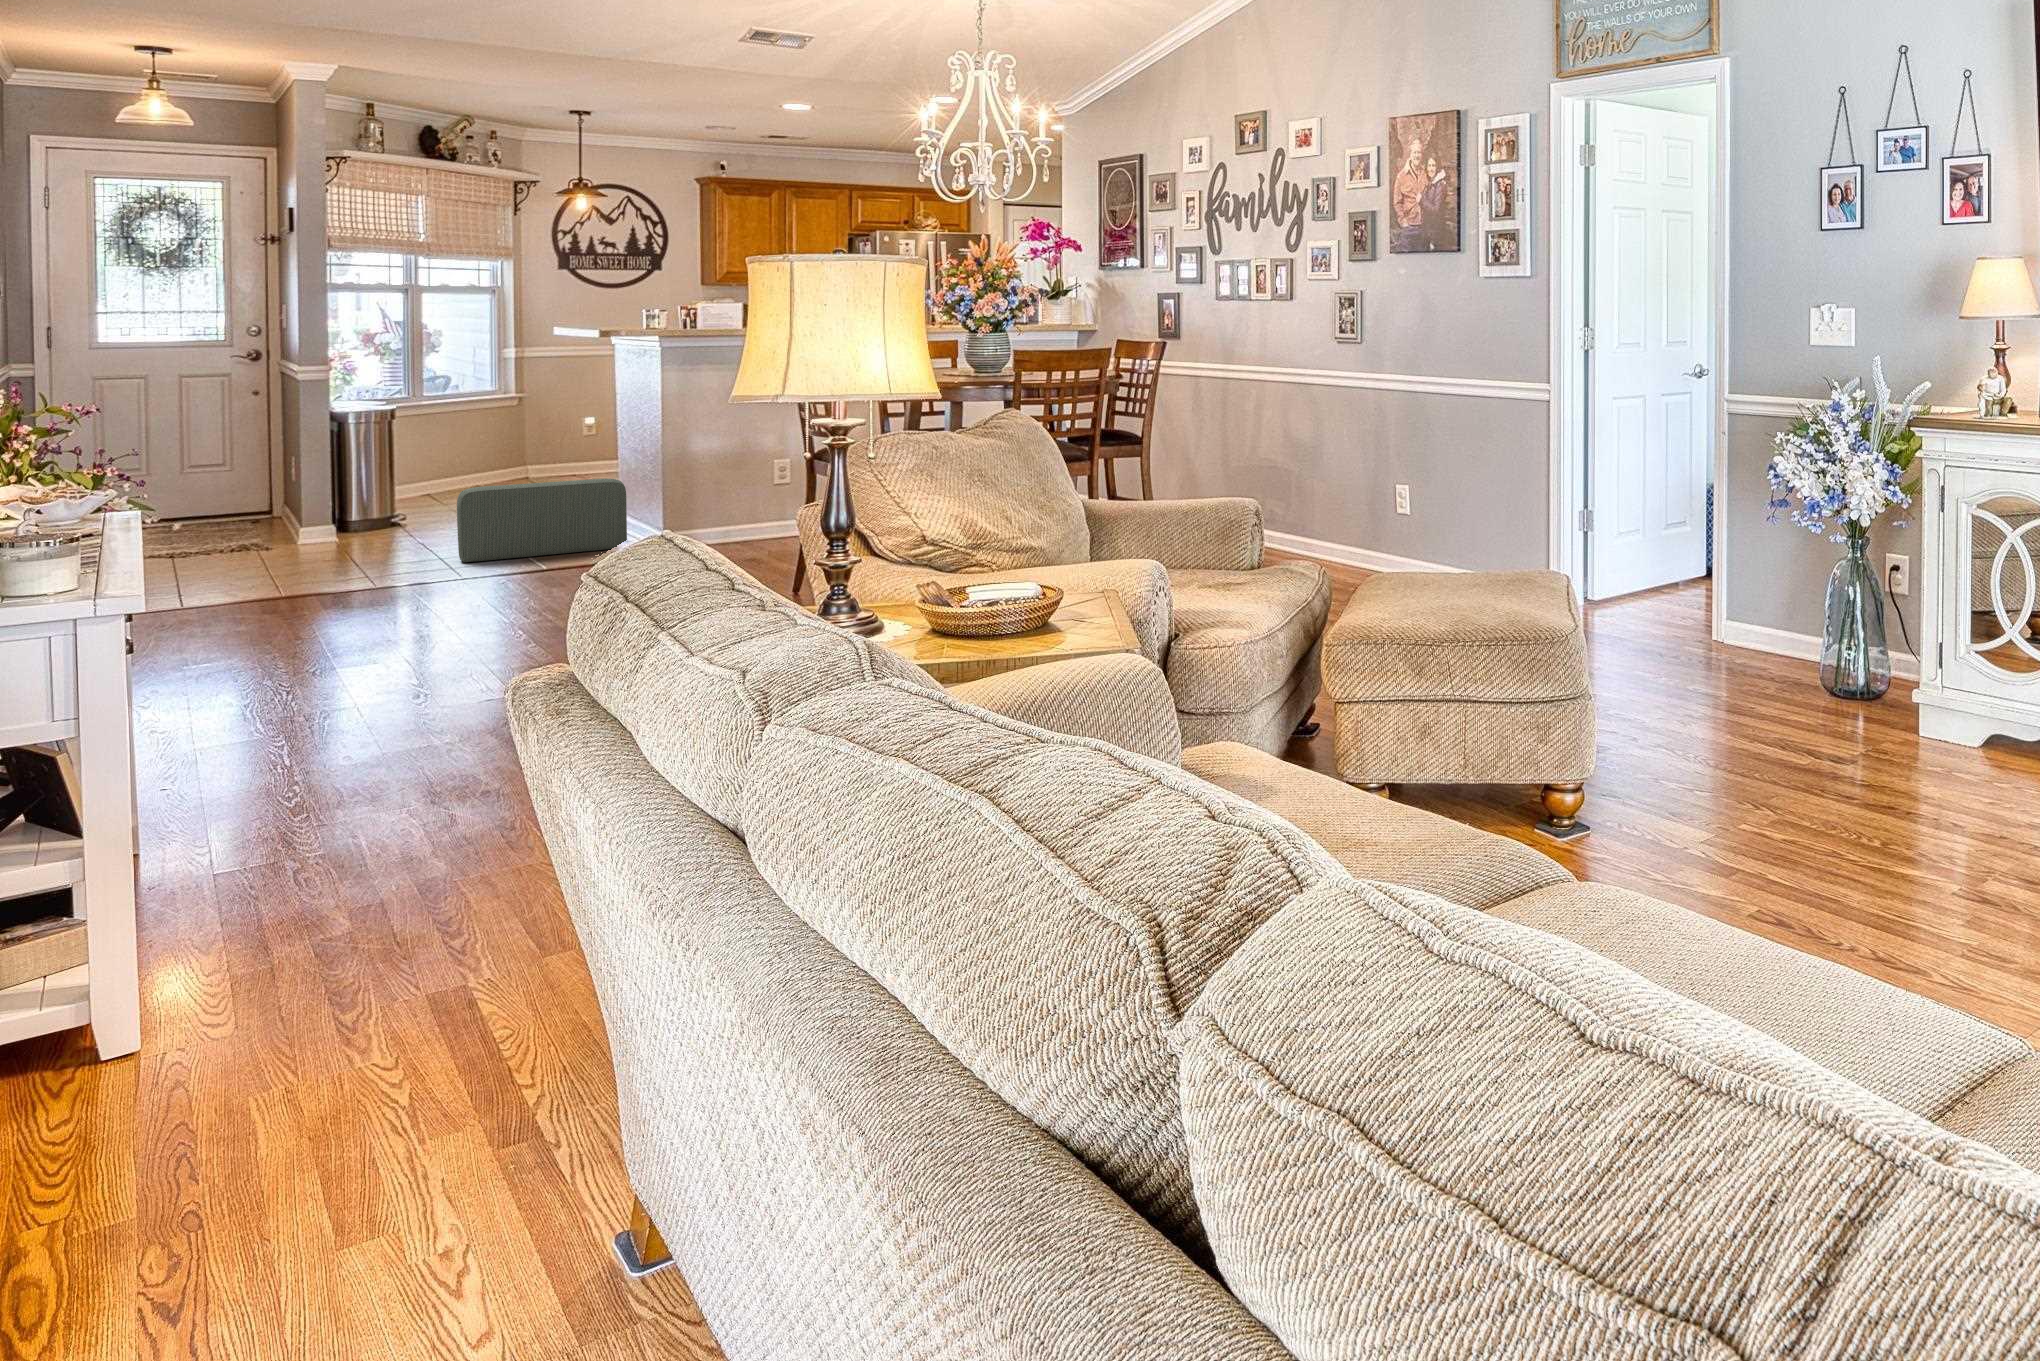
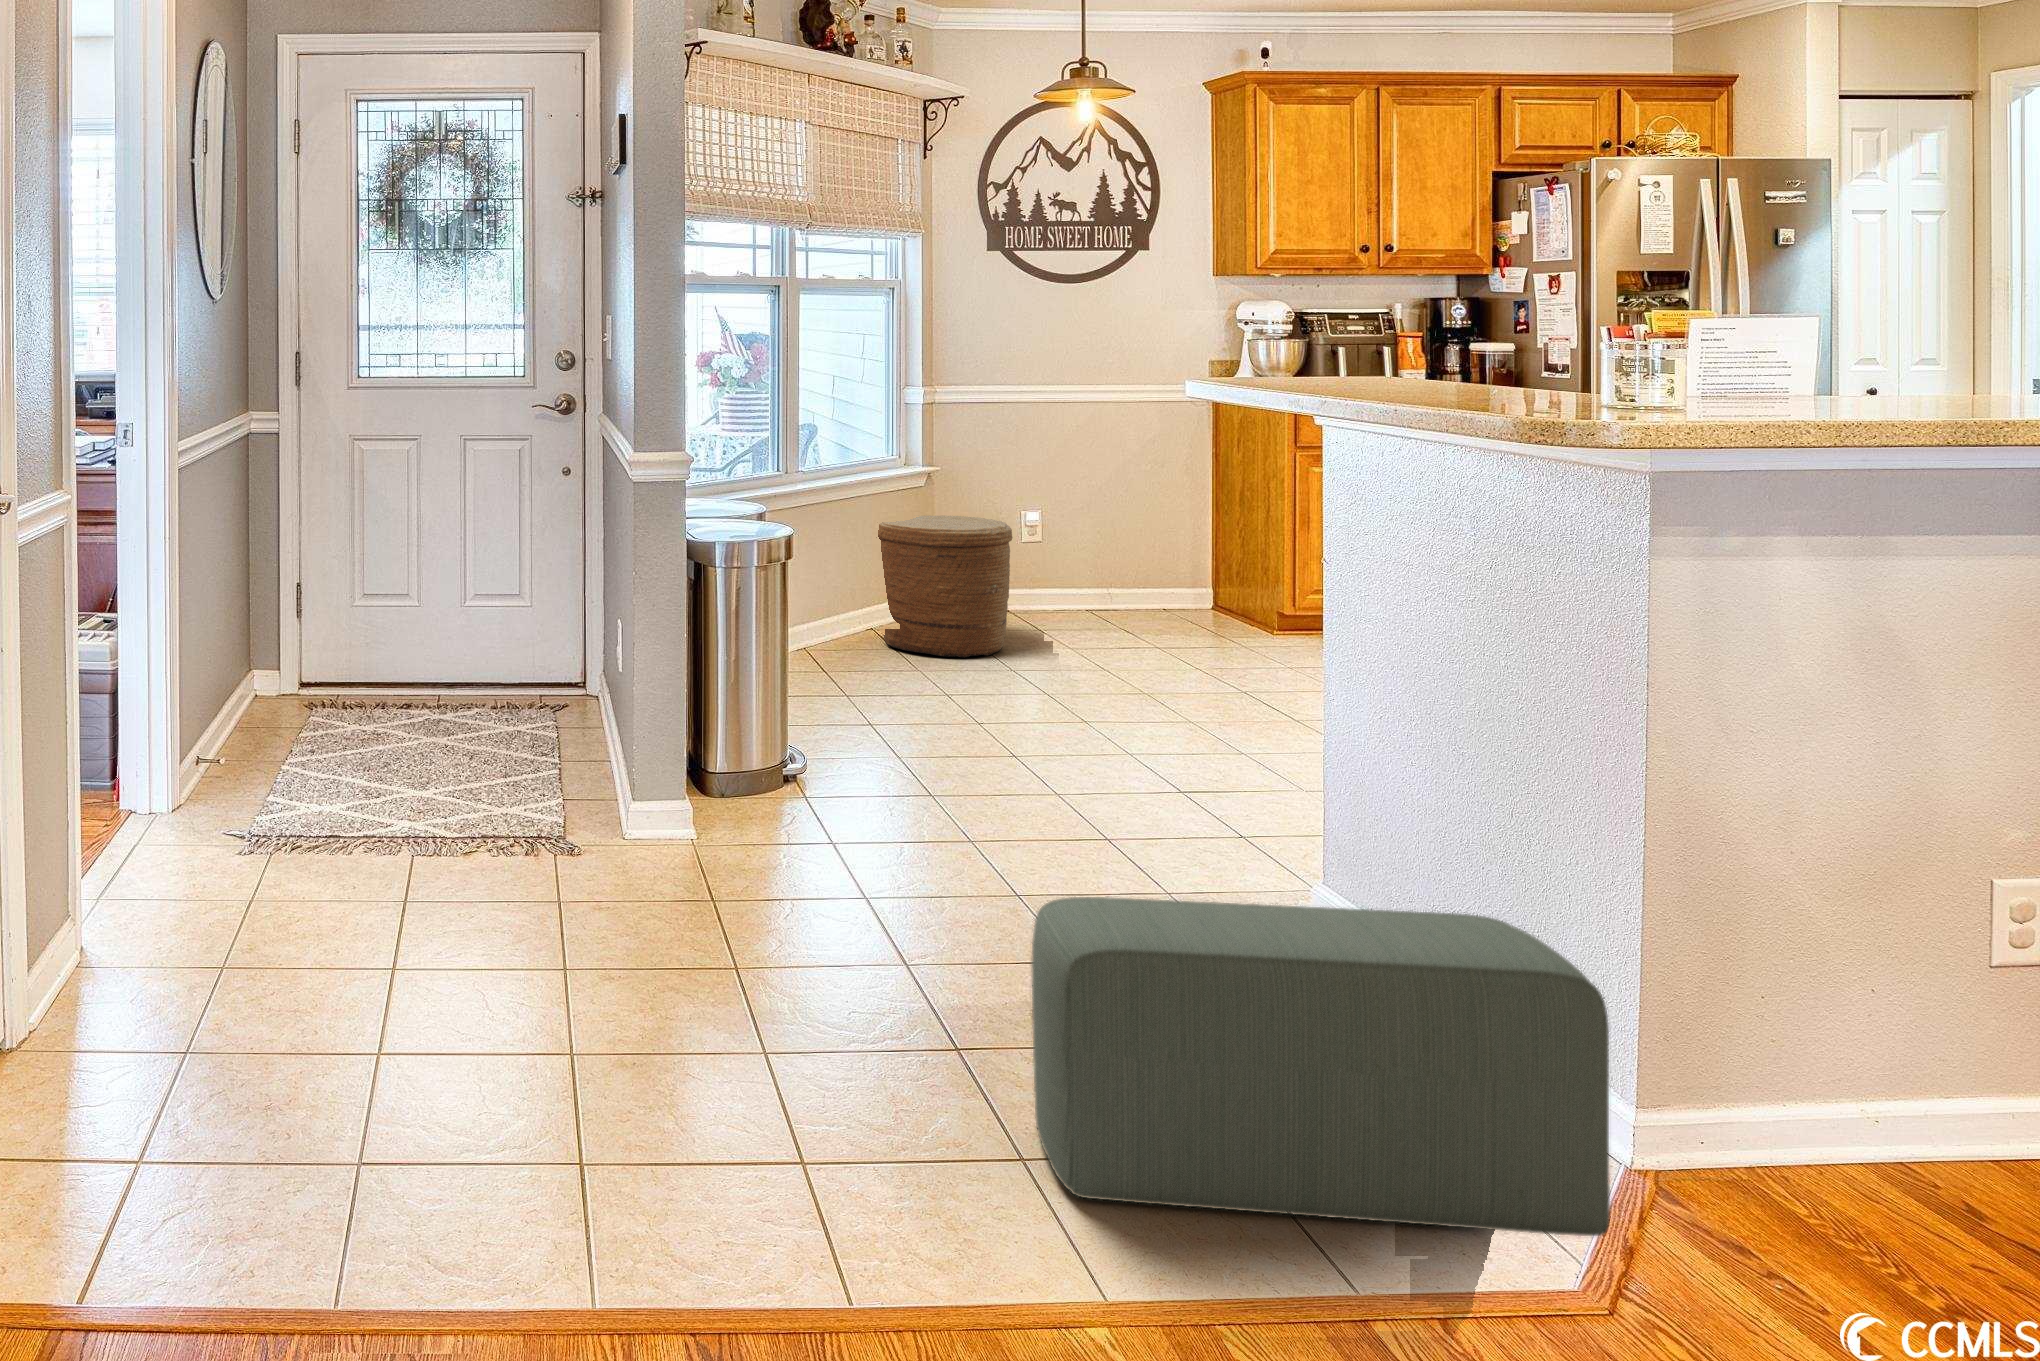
woven basket: none [480,415,567,487] -> present [878,515,1013,658]

